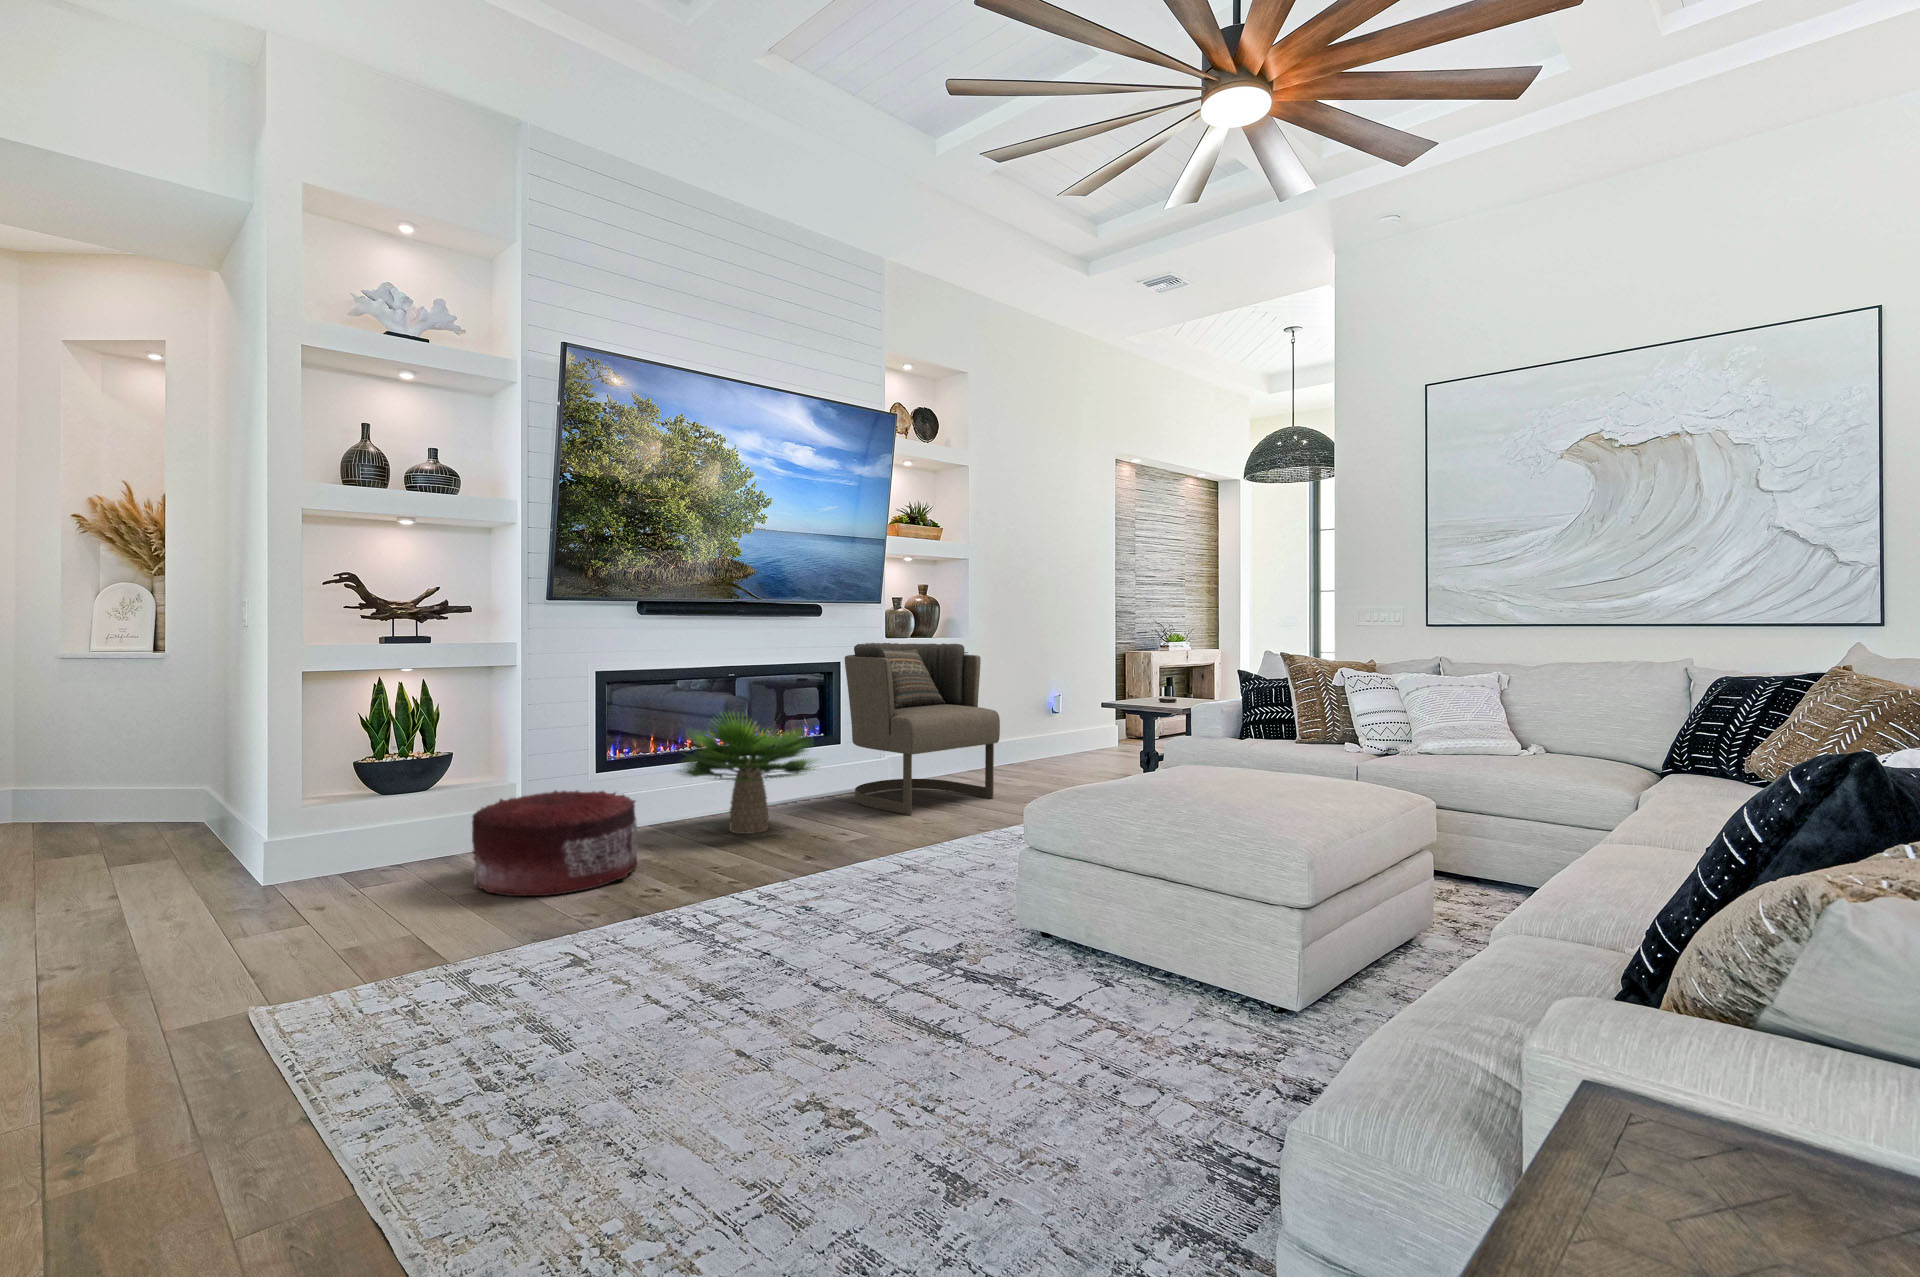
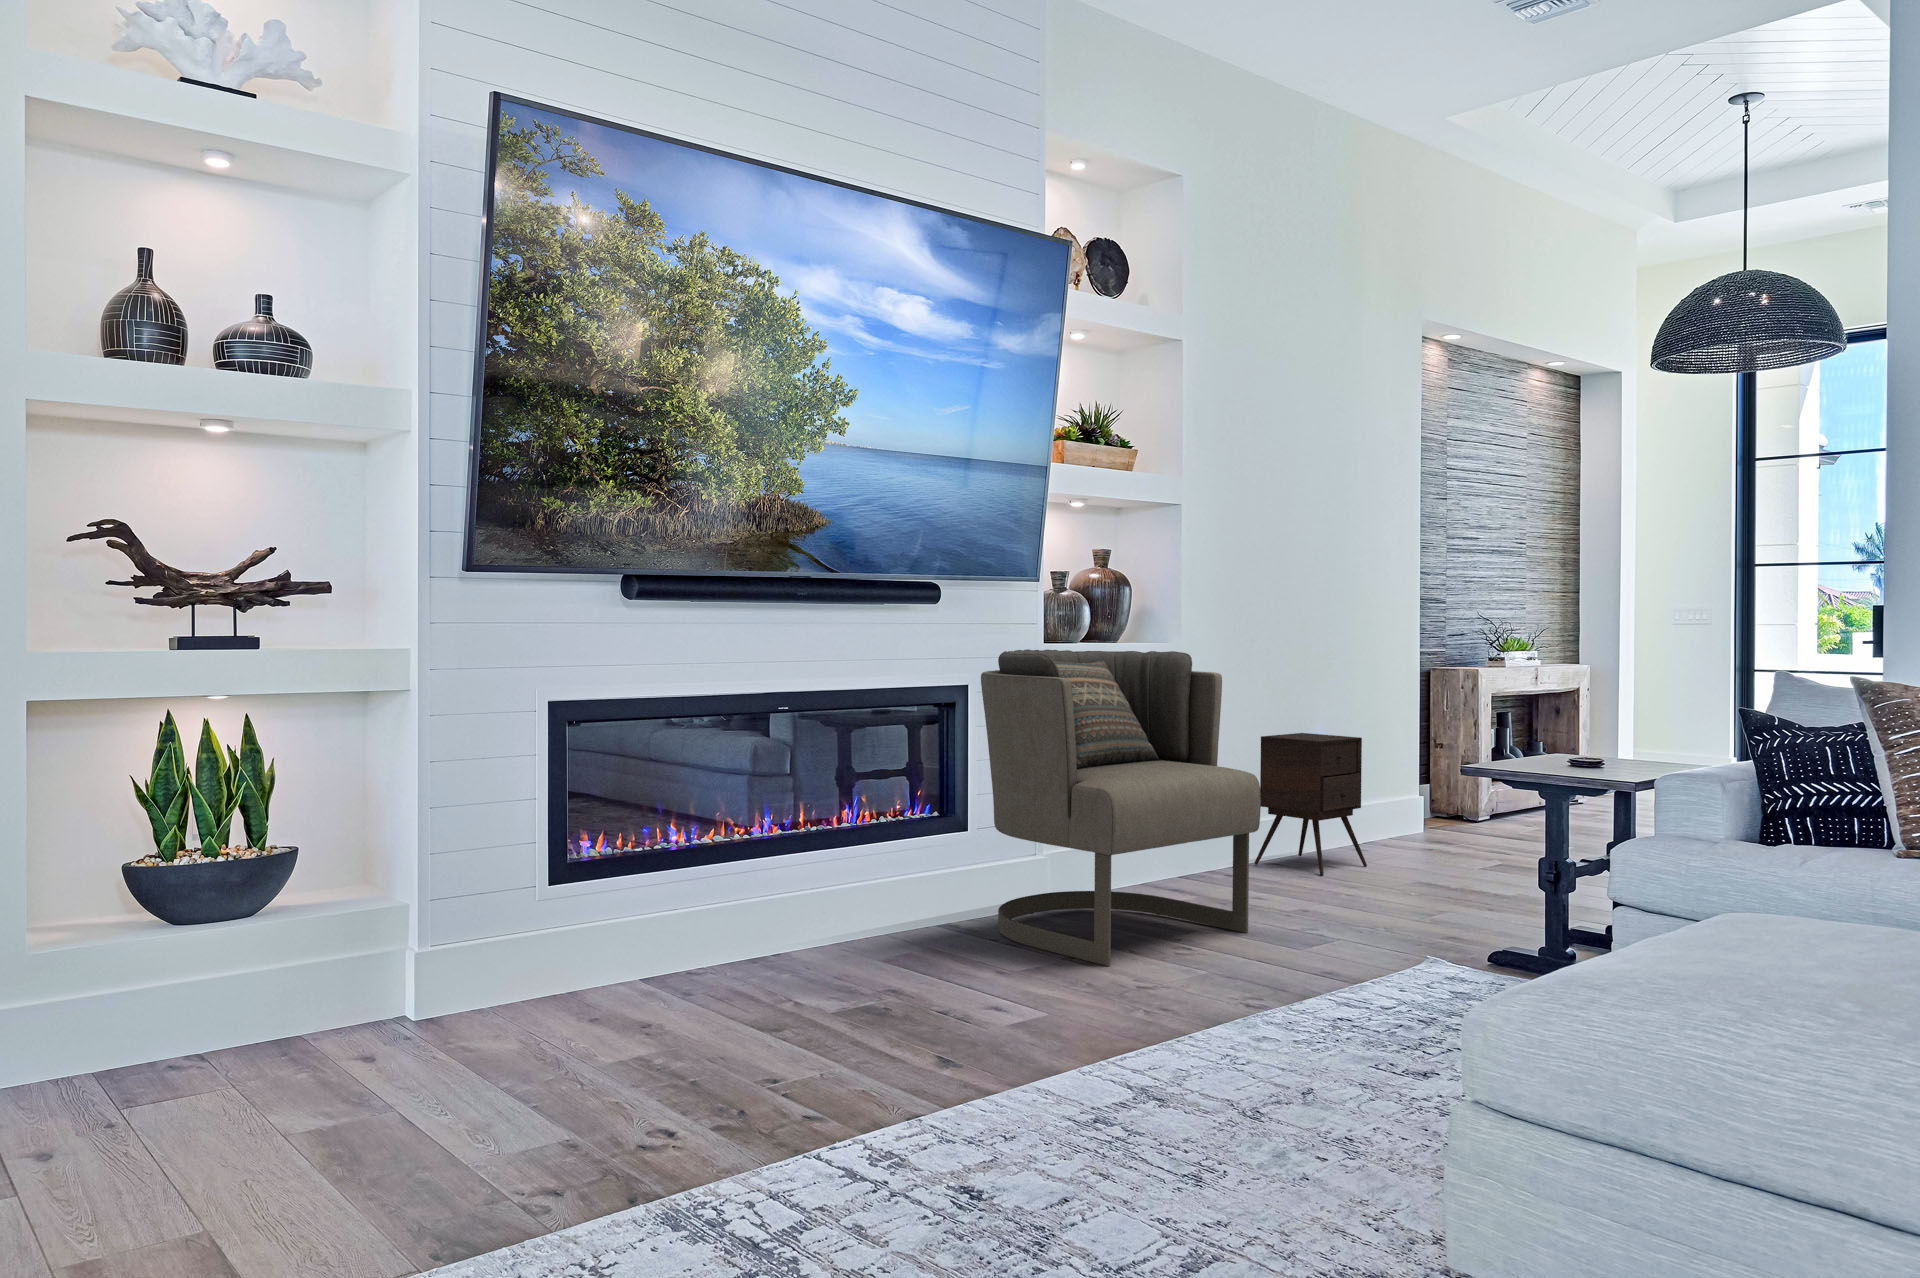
side table: none [1013,690,1076,771] -> present [1255,733,1367,876]
potted plant: present [679,716,815,834] -> none [681,762,957,1001]
pouf: present [472,791,639,896] -> none [318,922,629,1142]

